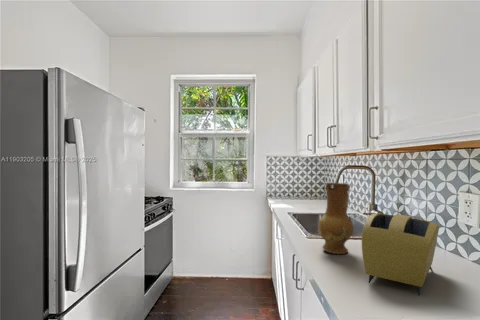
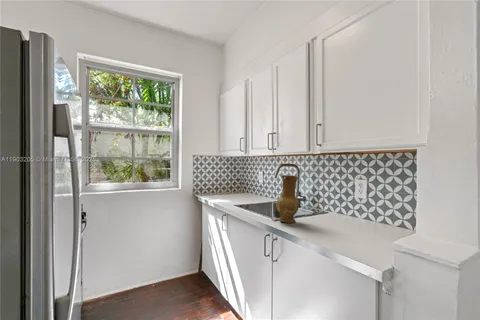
toaster: present [362,213,439,295] -> none [316,193,355,236]

